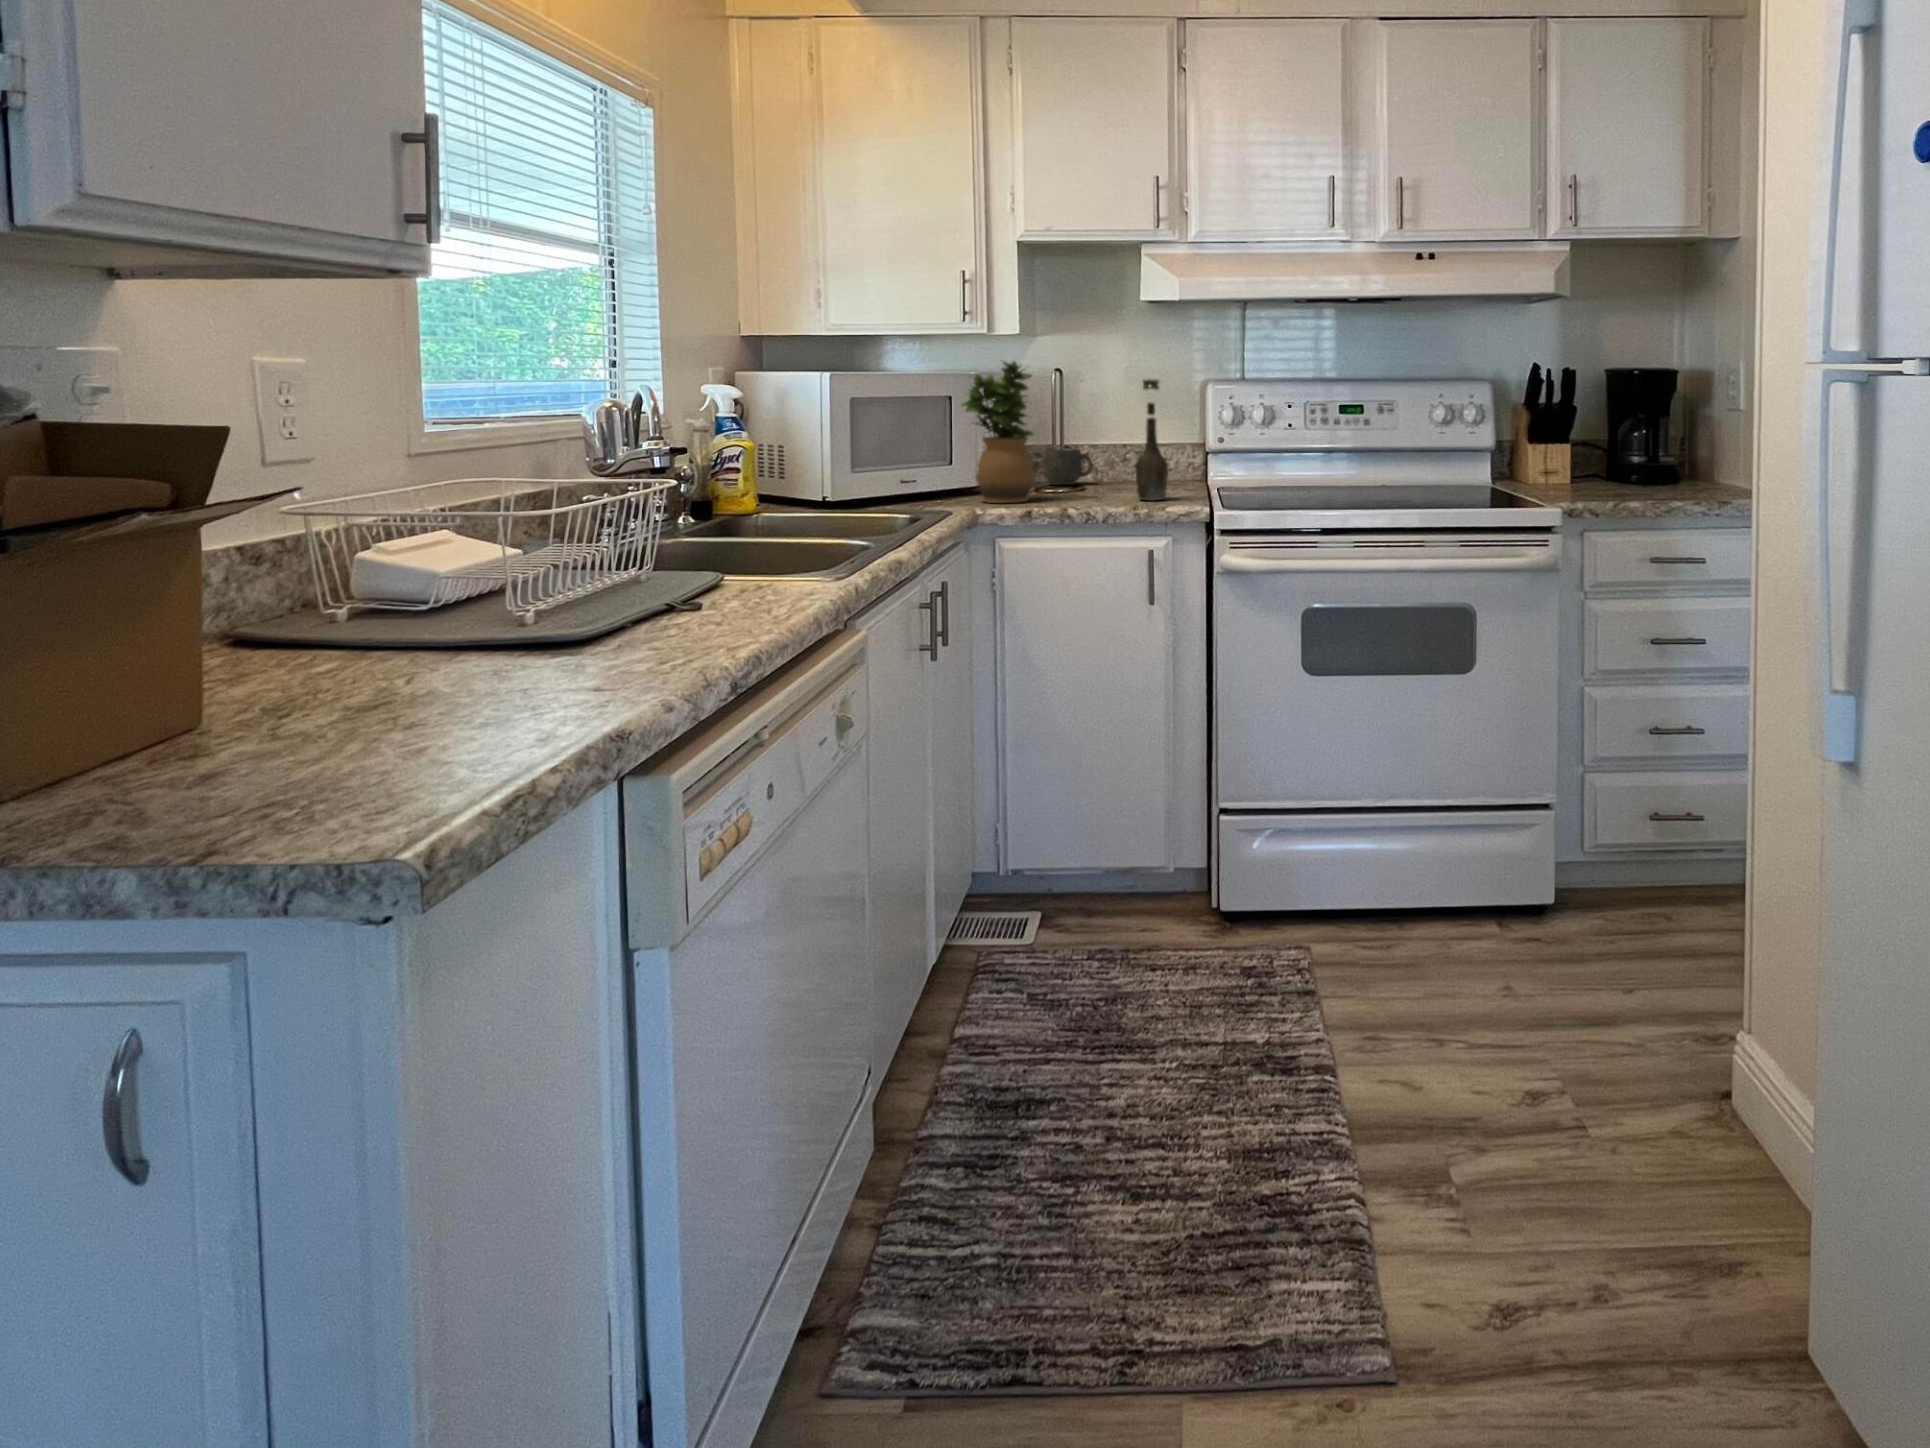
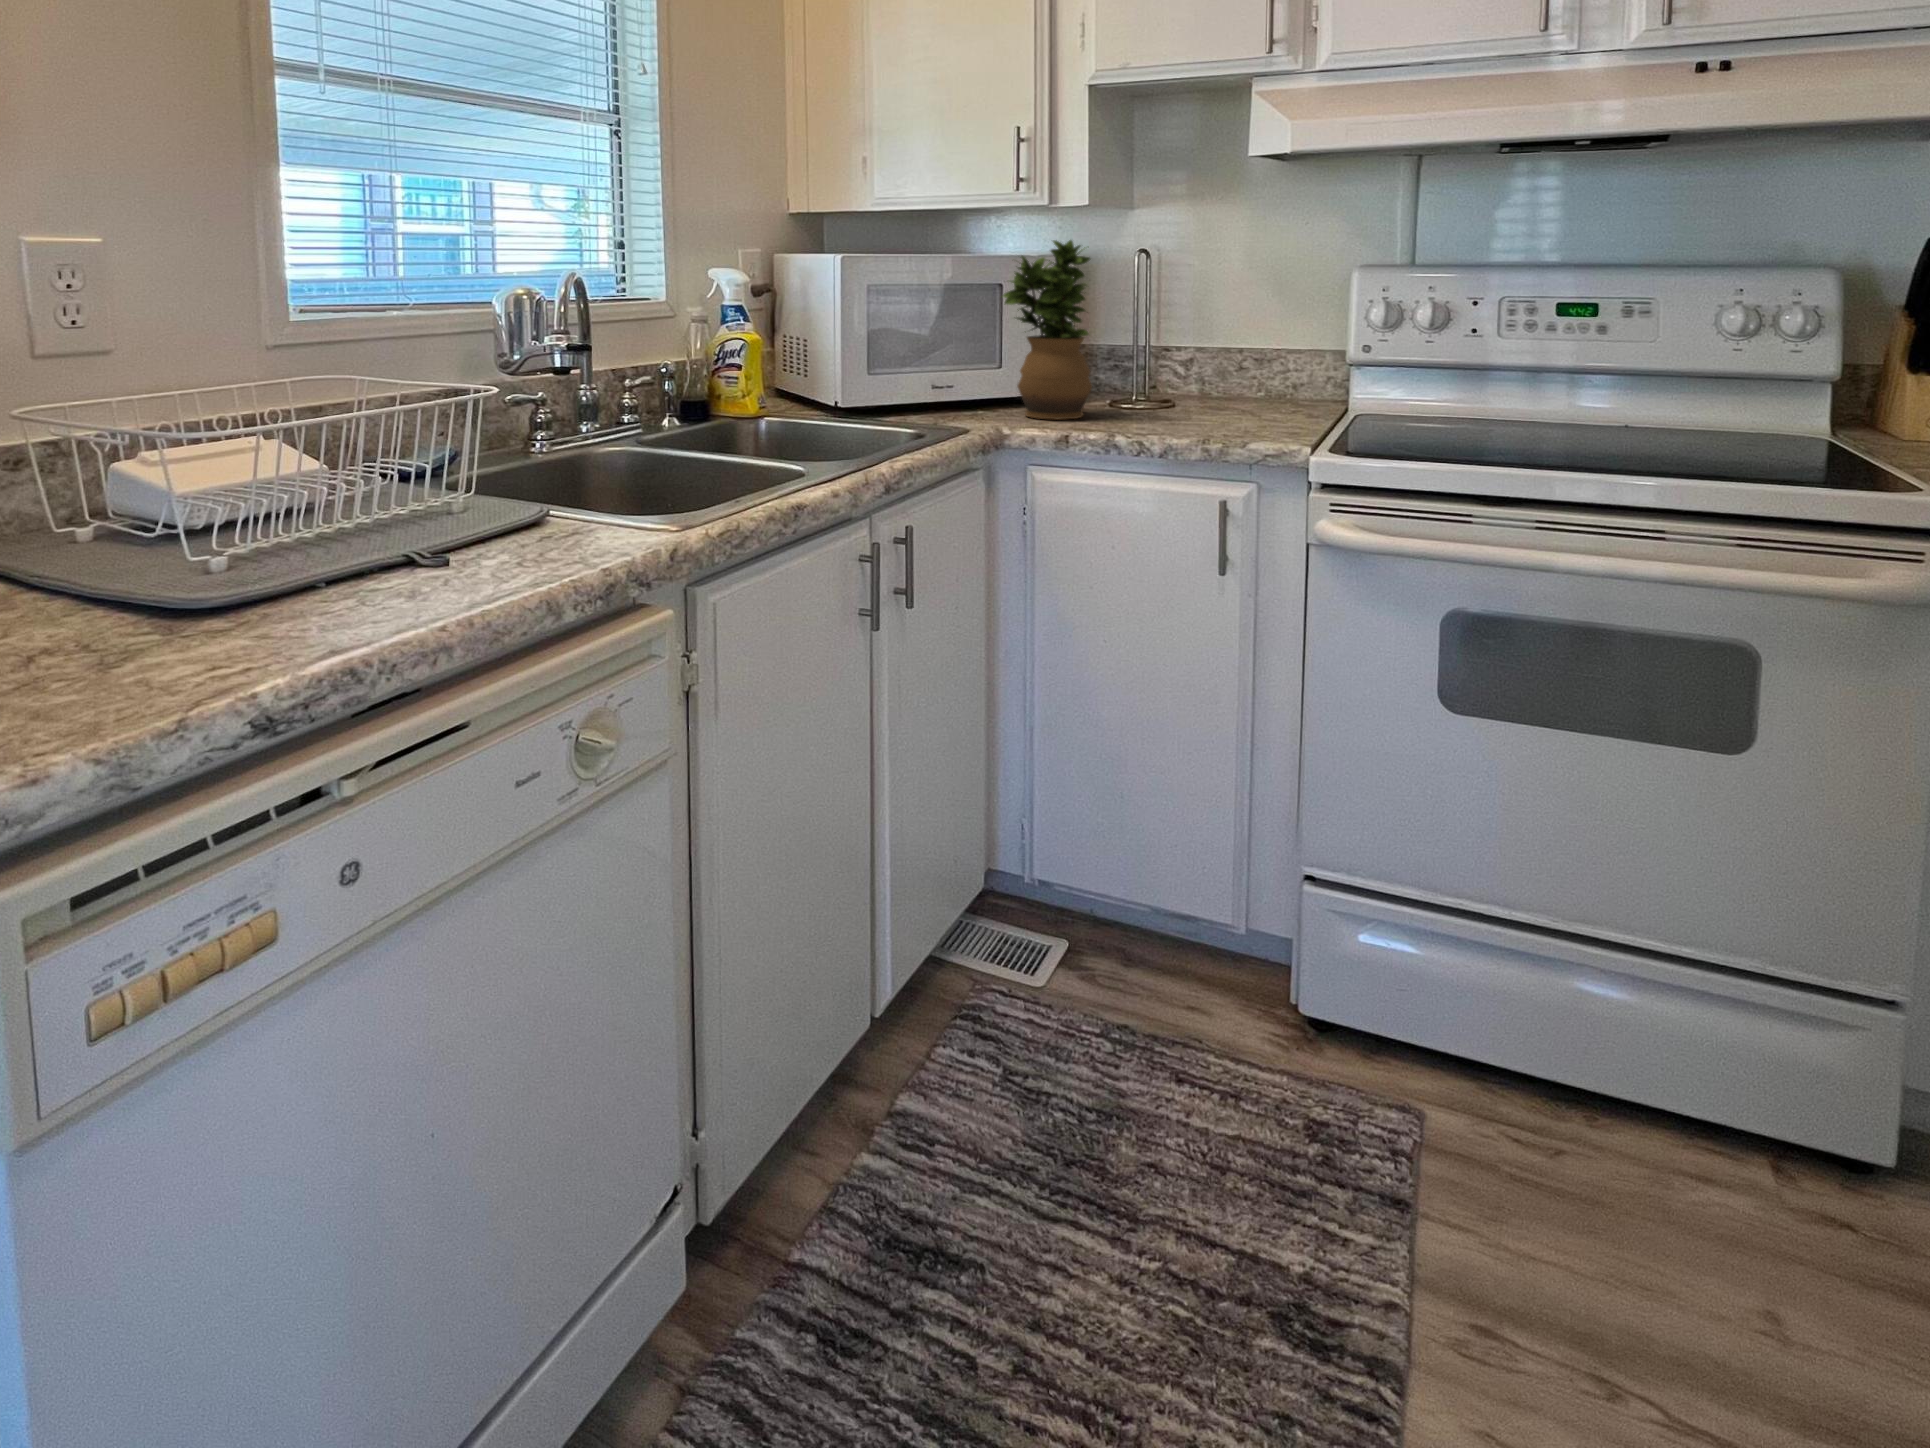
bottle: present [1135,379,1168,501] -> none [1218,264,1265,429]
mug: present [1043,448,1093,485] -> none [1131,350,1192,396]

